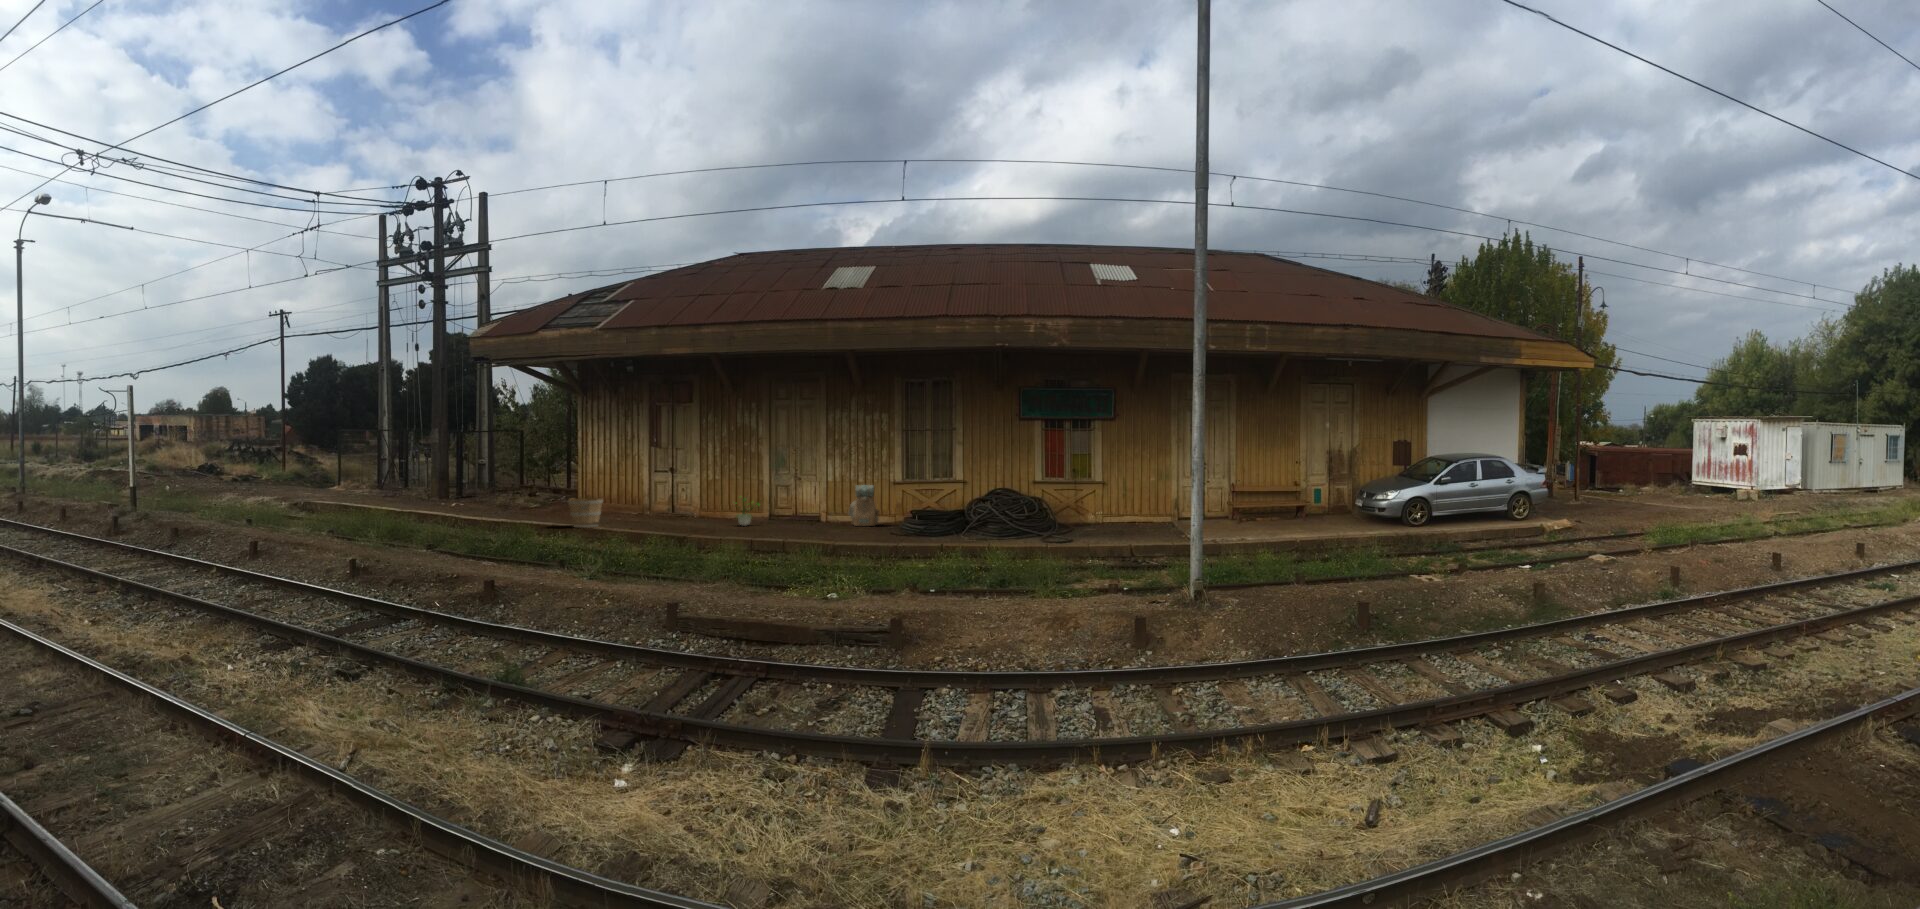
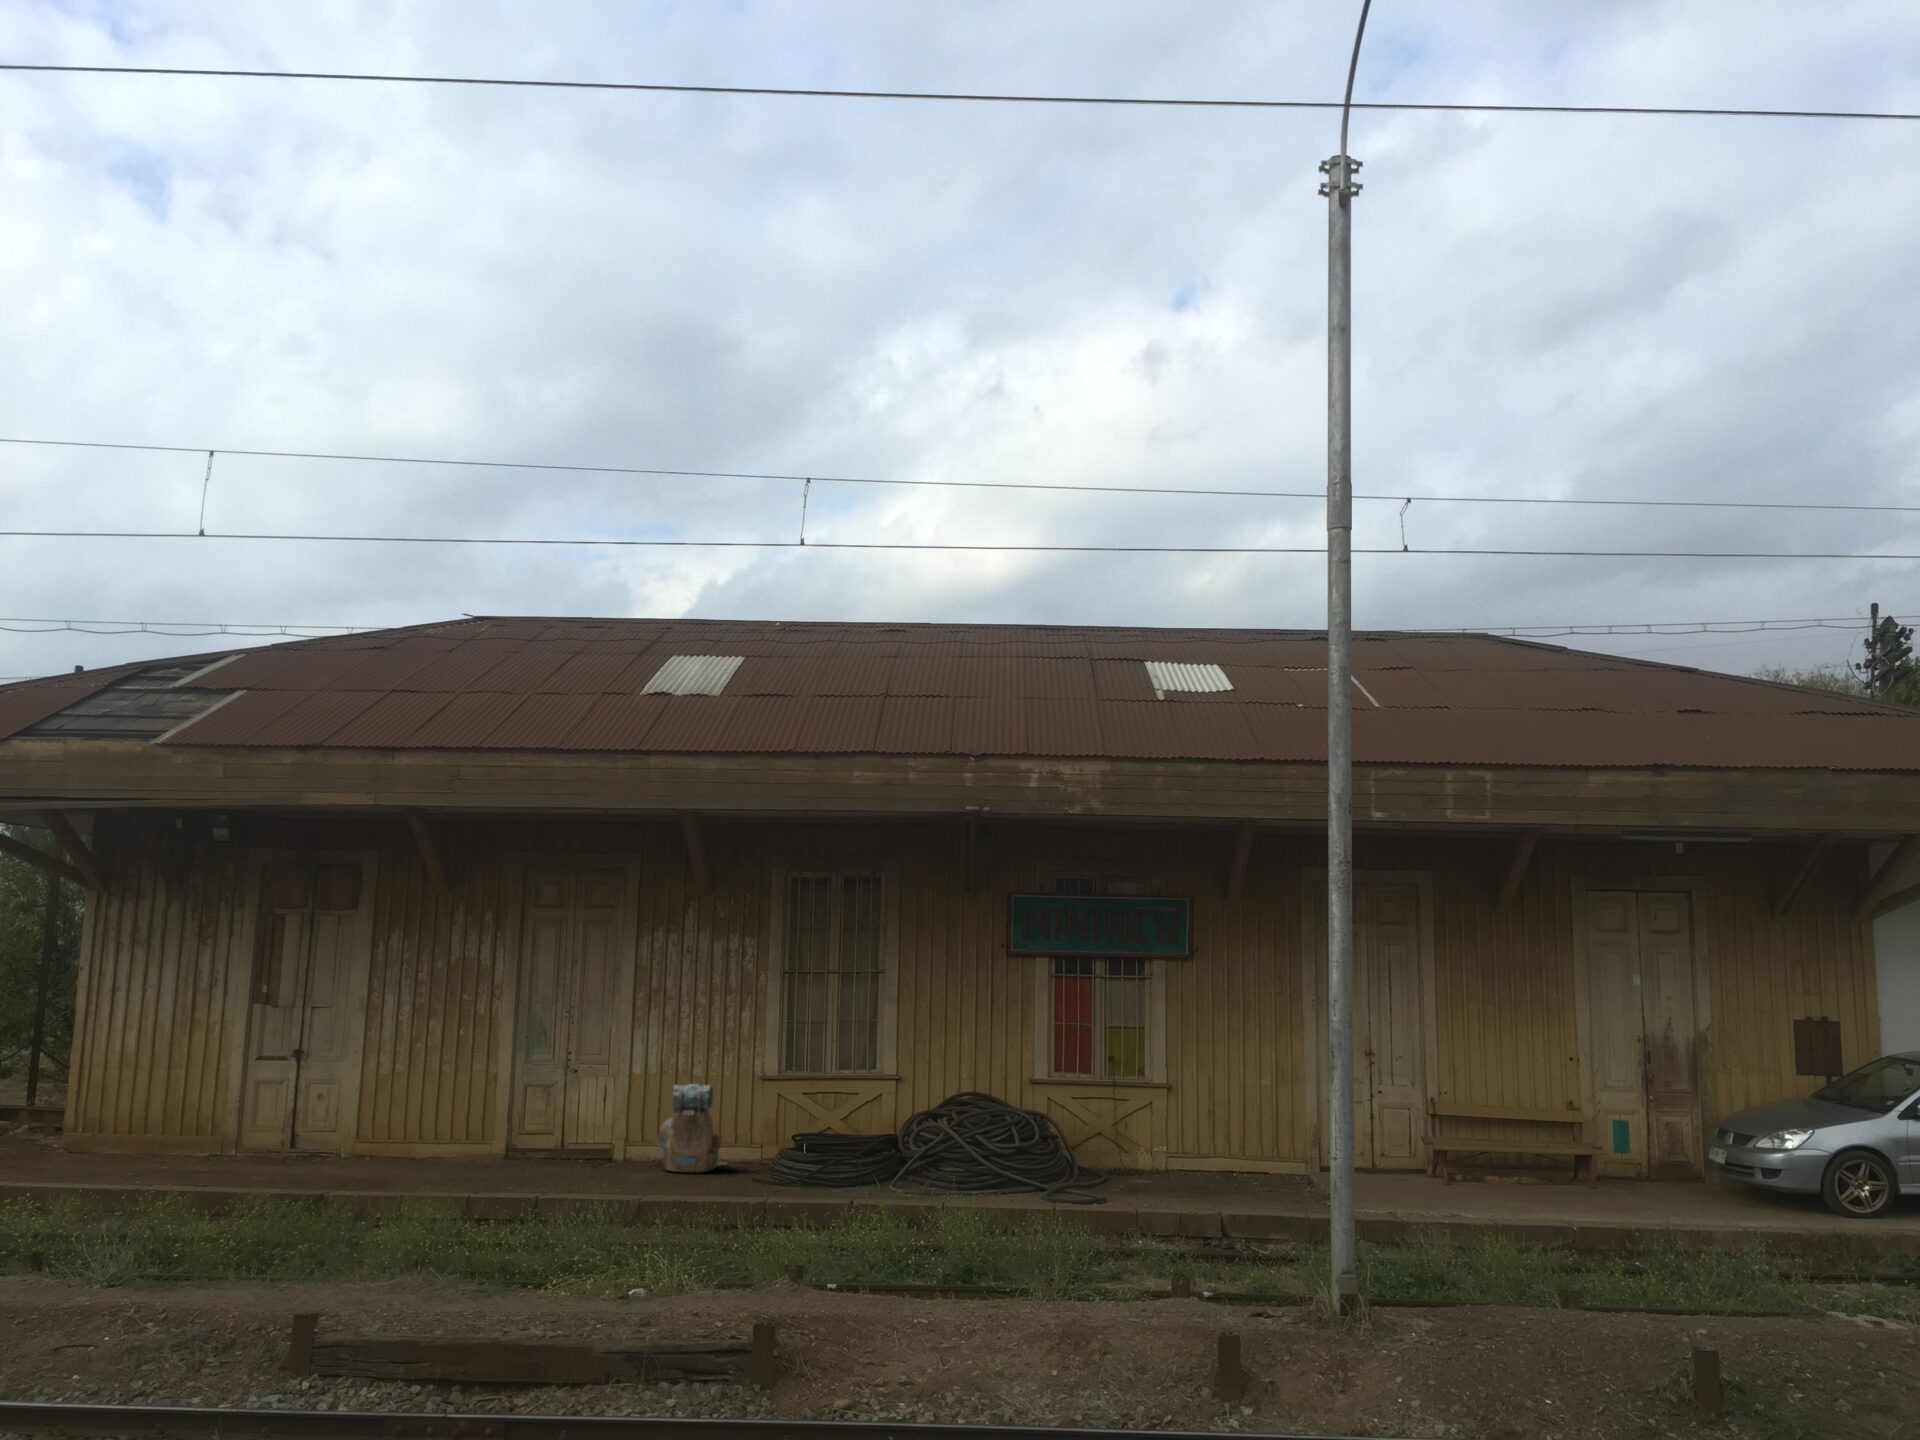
wooden bucket: present [568,498,603,528] -> none [86,1097,166,1163]
potted plant: present [736,498,759,526] -> none [424,1084,496,1164]

